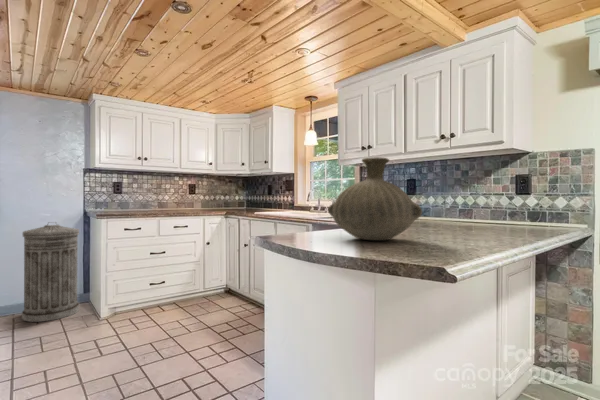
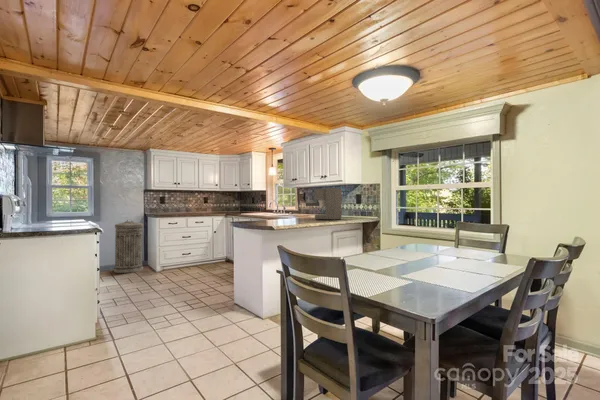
coffee maker: none [432,152,533,237] -> present [306,188,341,220]
vase: present [329,157,422,240] -> none [258,192,287,221]

